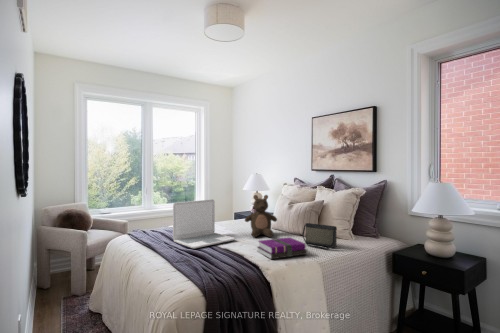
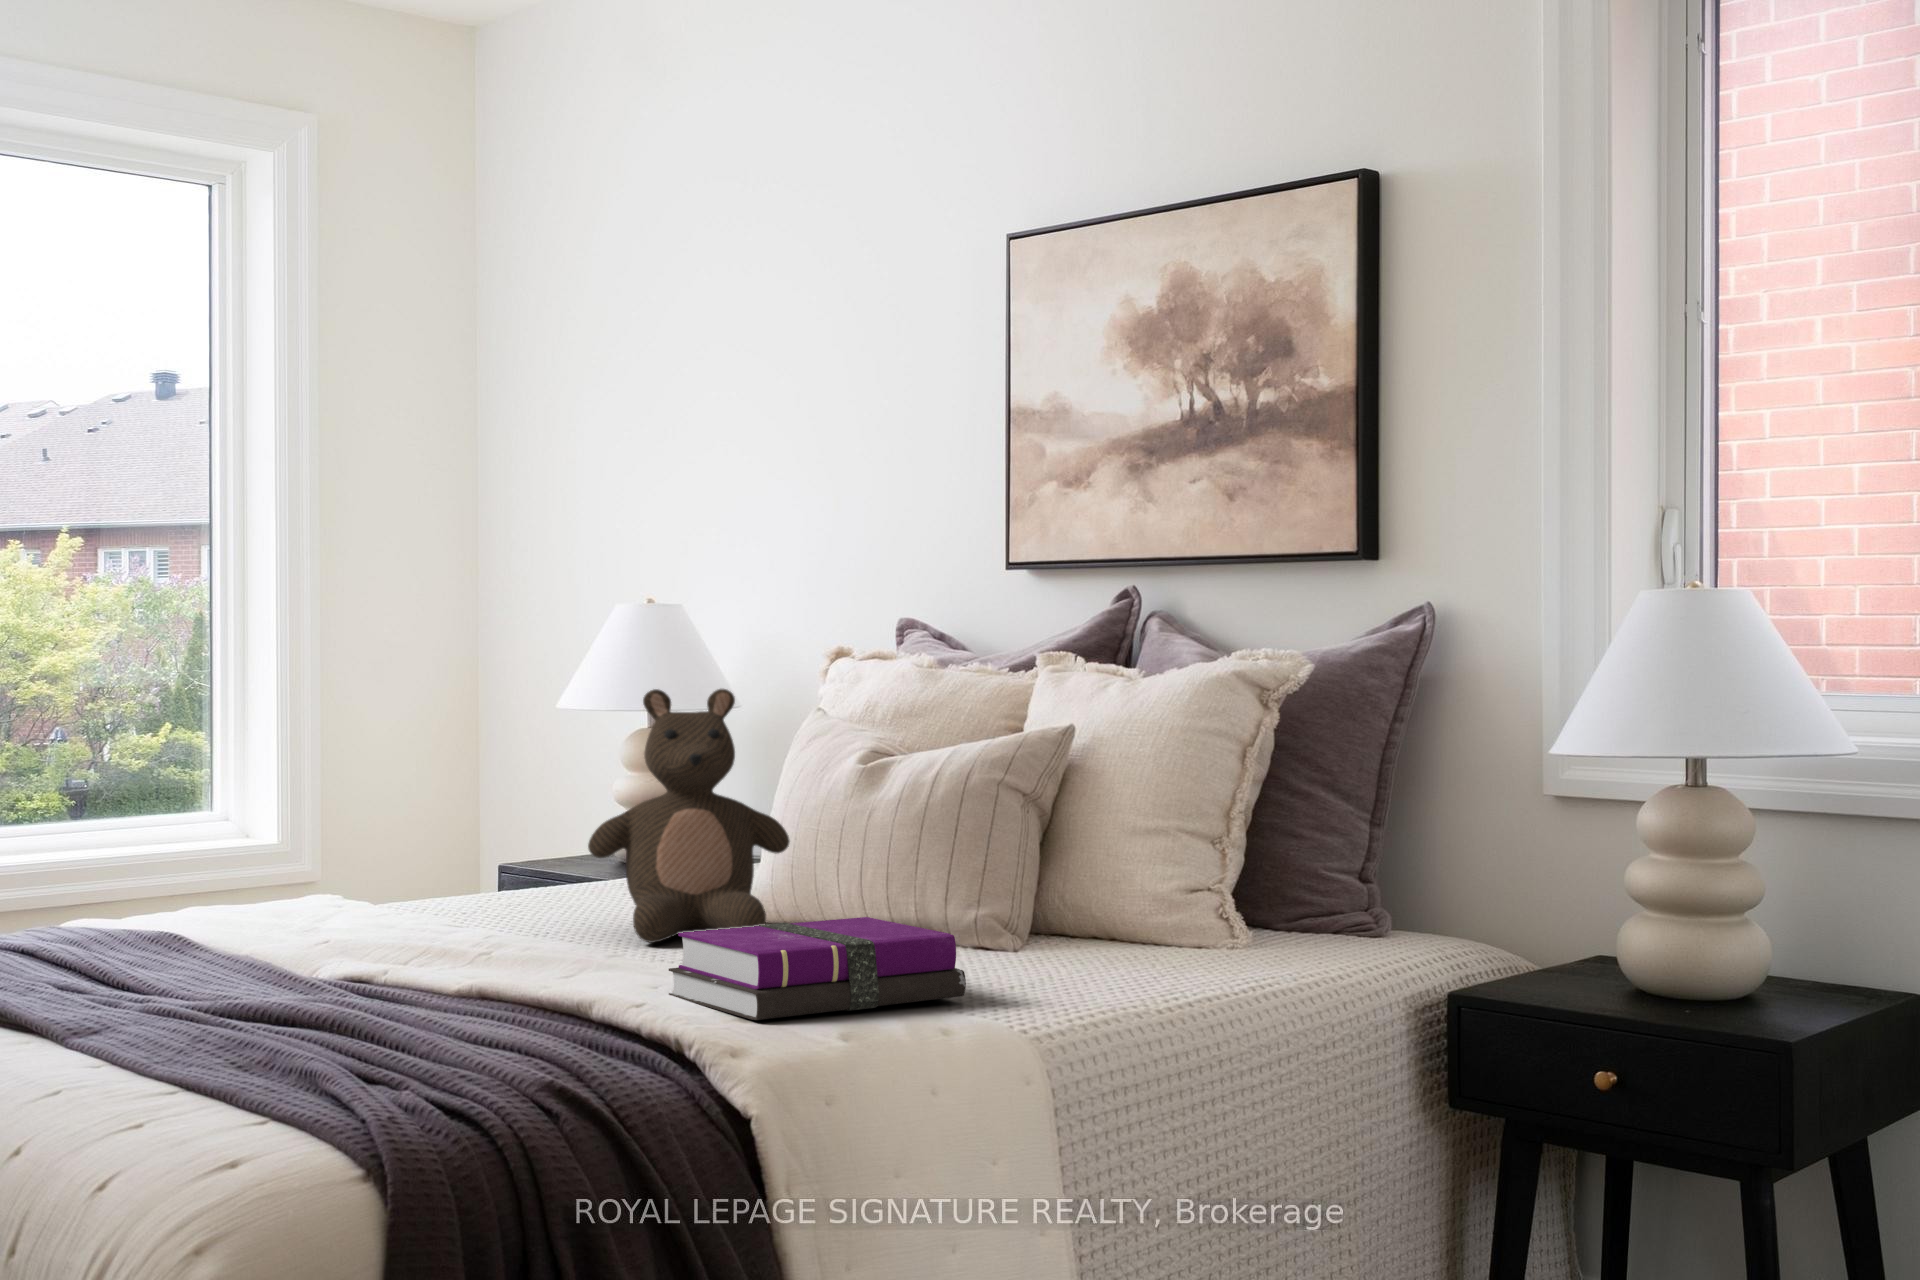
laptop: present [173,200,235,249] -> none [130,715,531,991]
handbag: present [302,223,337,249] -> none [940,843,1138,977]

